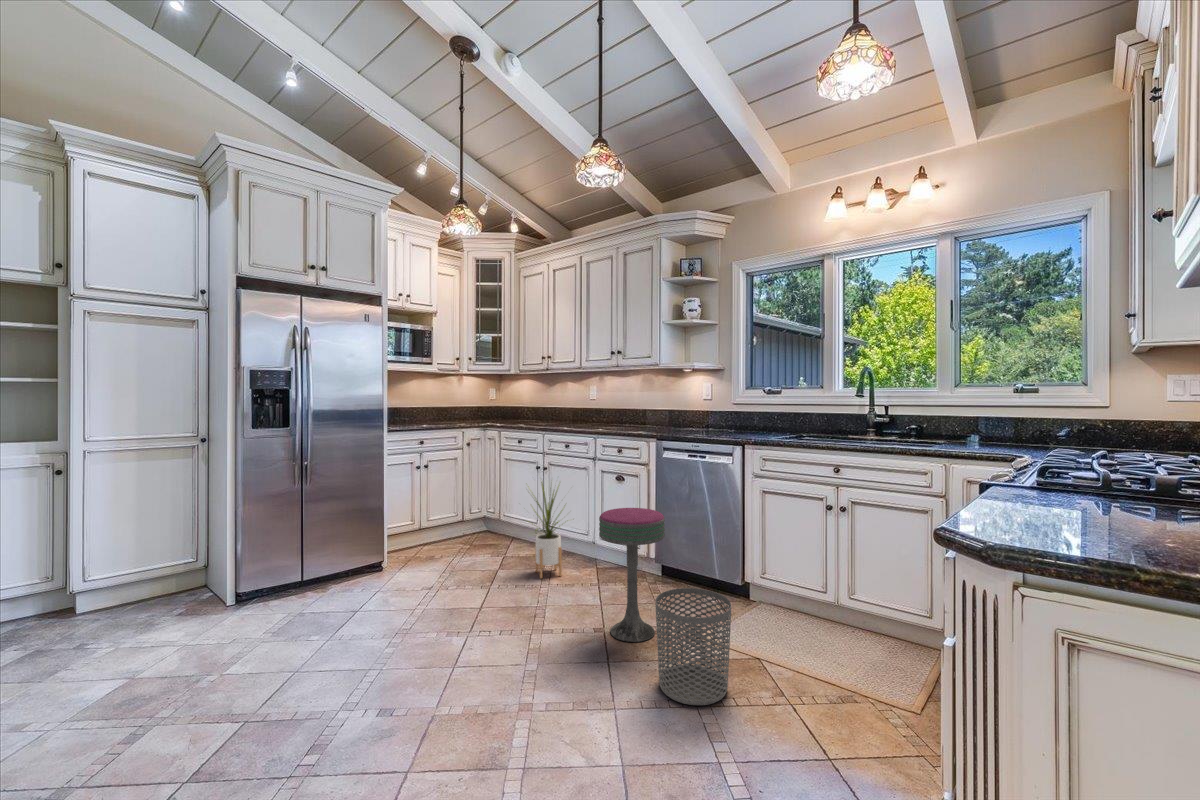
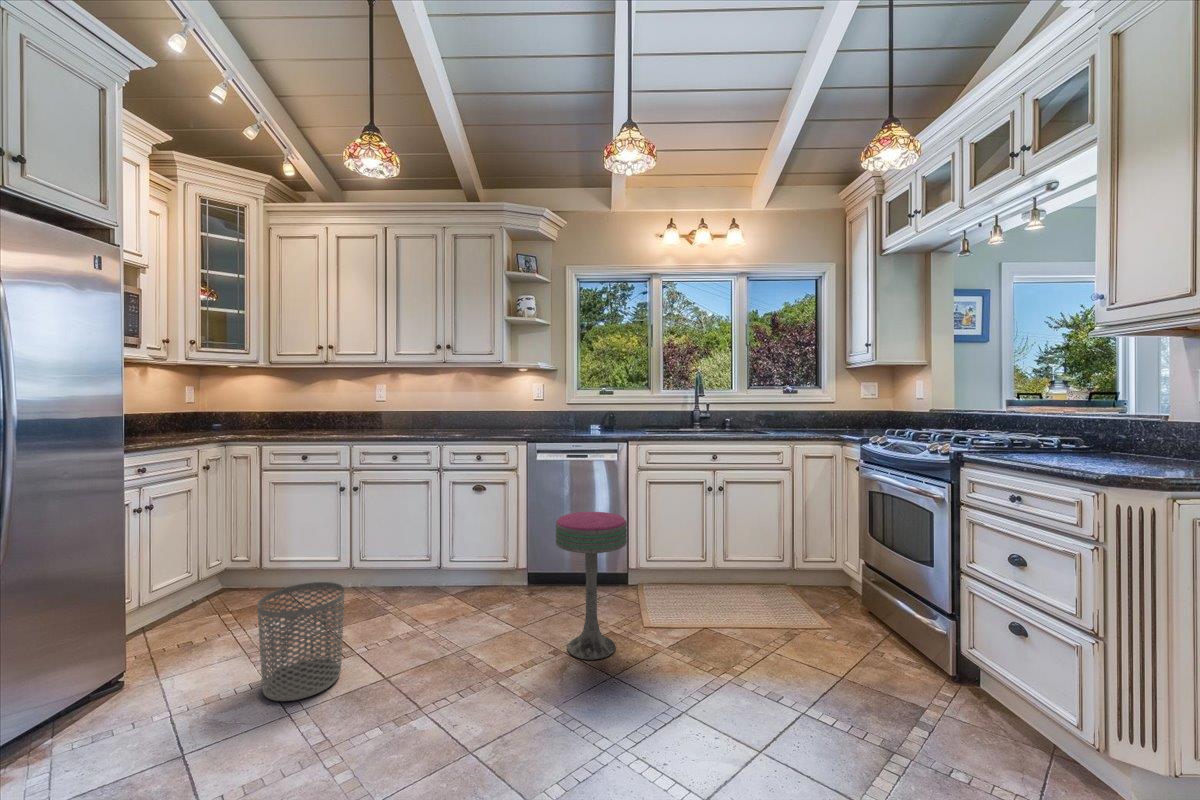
house plant: present [532,482,562,578] -> none [373,491,446,627]
waste bin: present [655,588,731,705] -> present [257,582,344,701]

